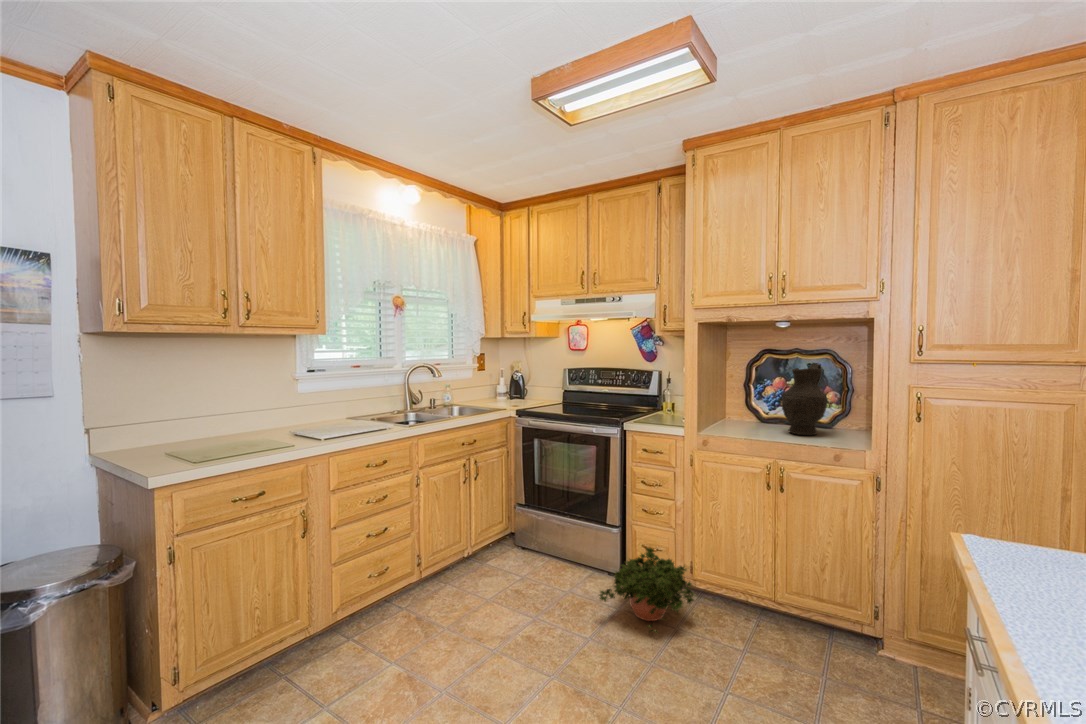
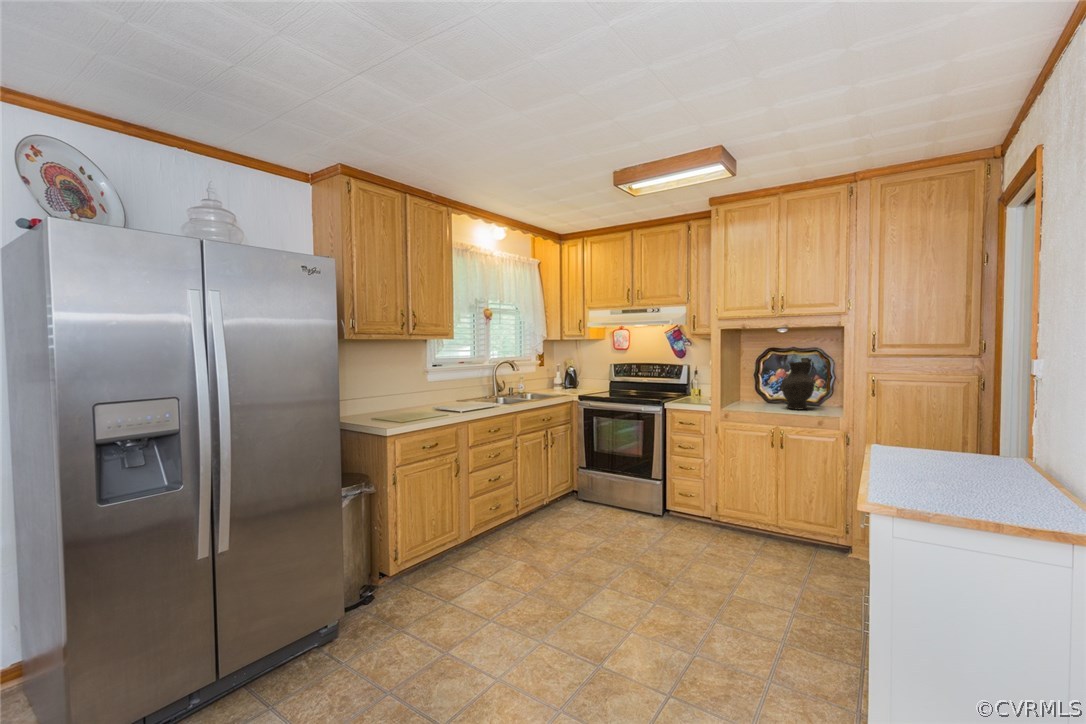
potted plant: present [599,548,694,633] -> none [650,491,722,547]

